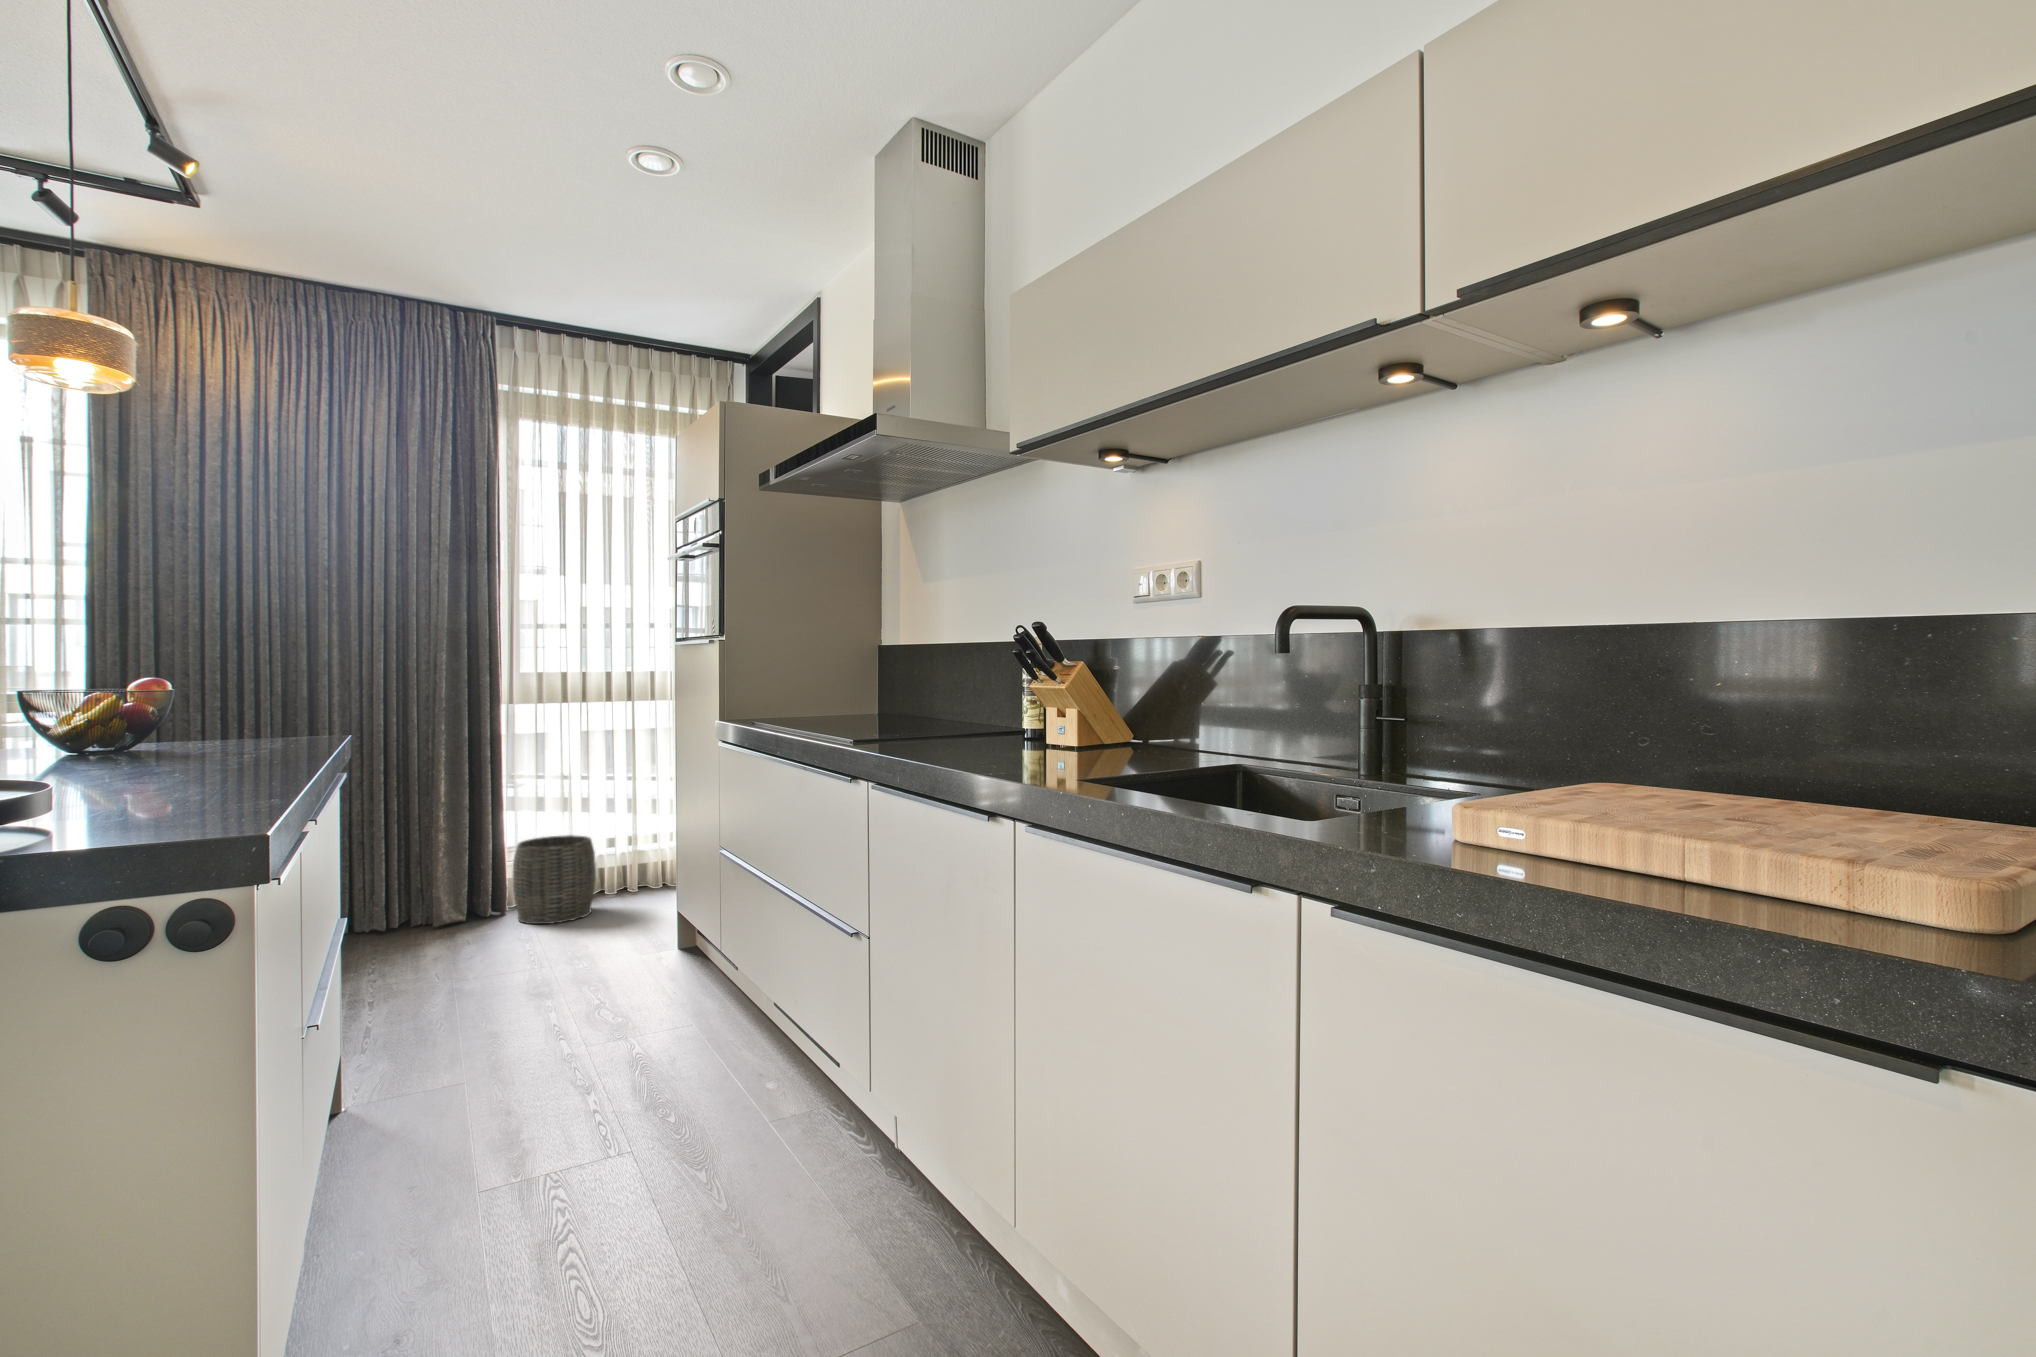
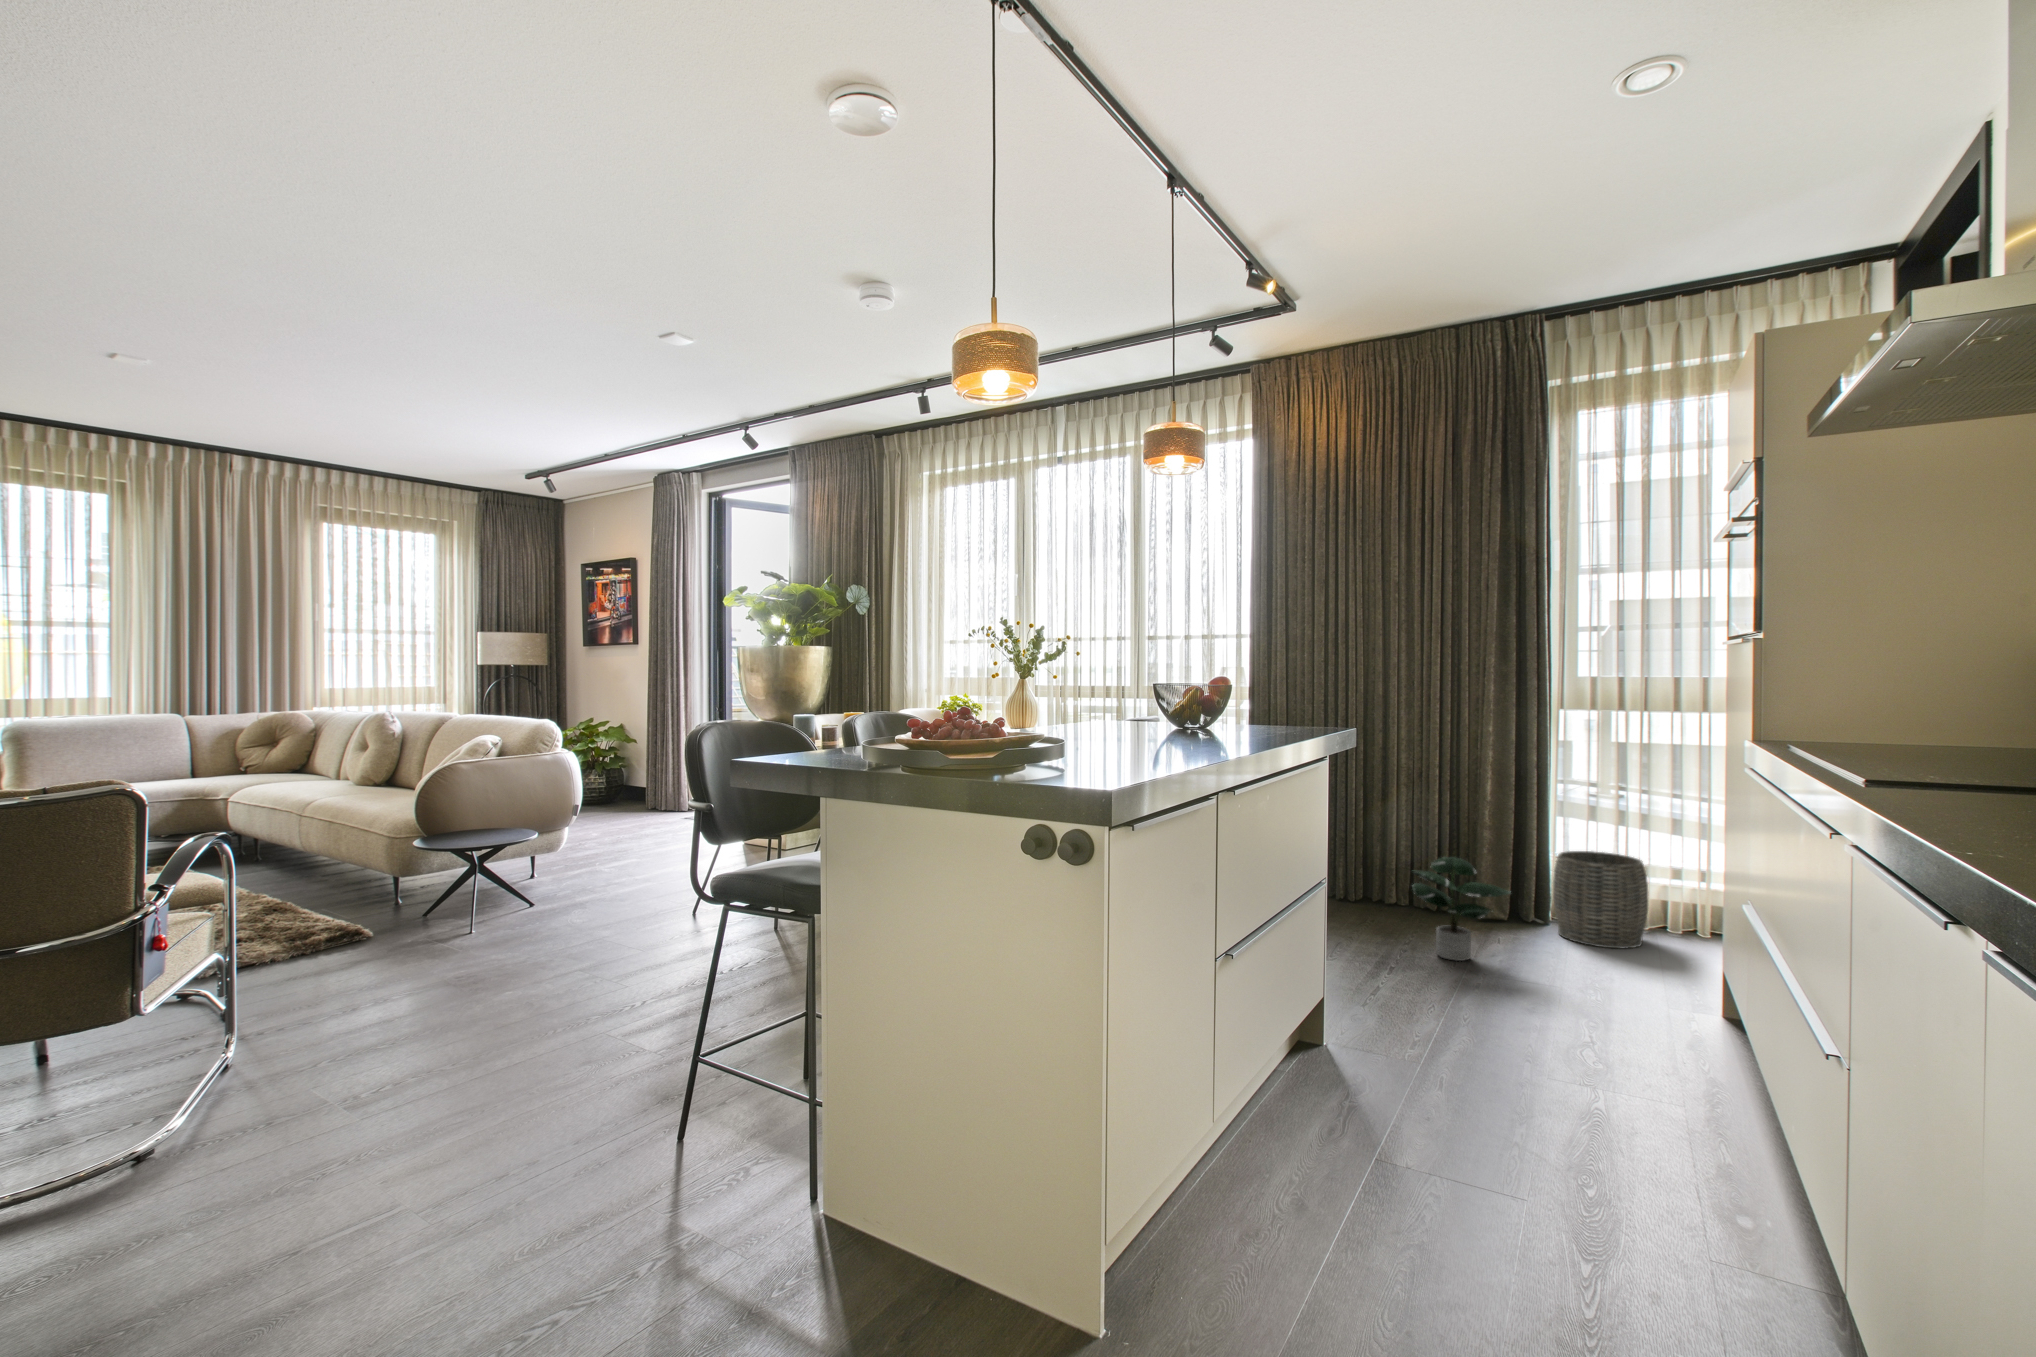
potted plant: none [382,866,495,974] -> present [1412,857,1510,961]

